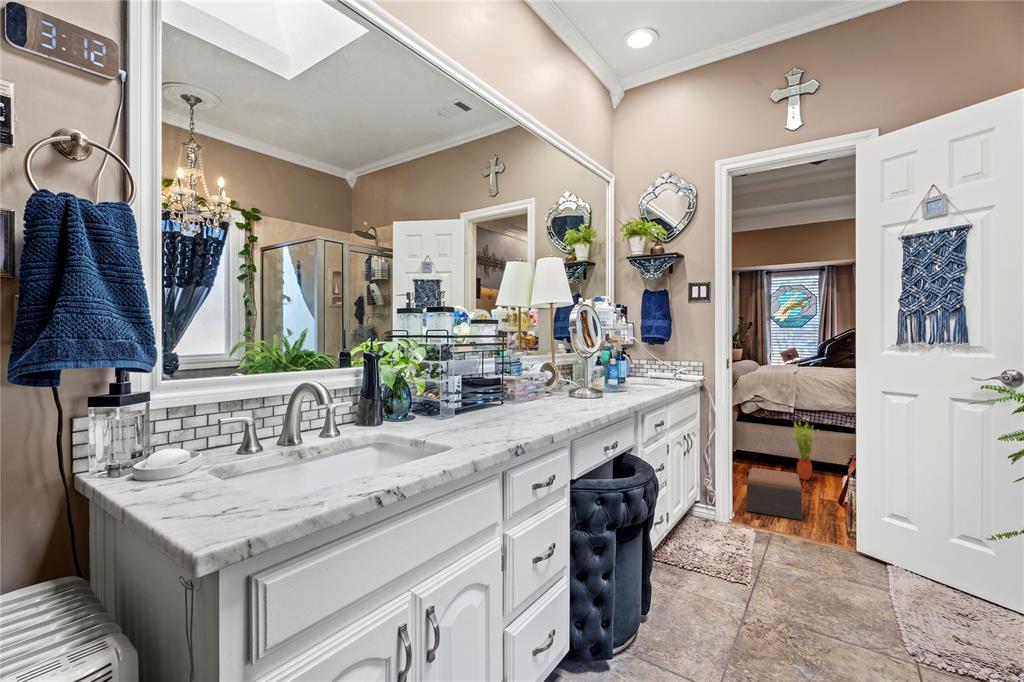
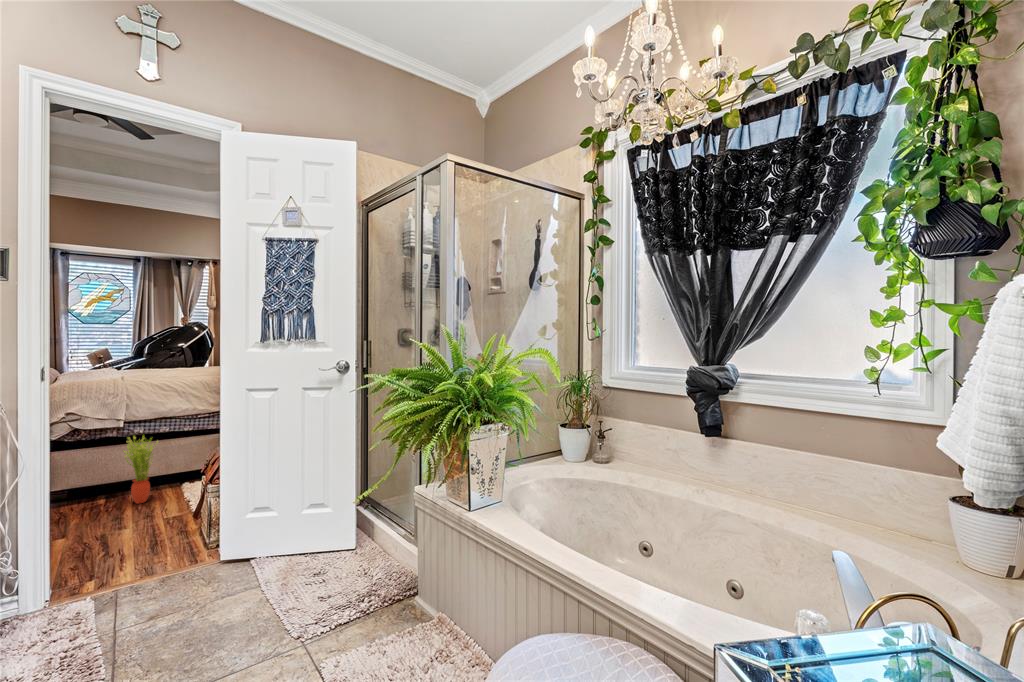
footstool: present [747,468,802,520] -> none [68,500,152,574]

